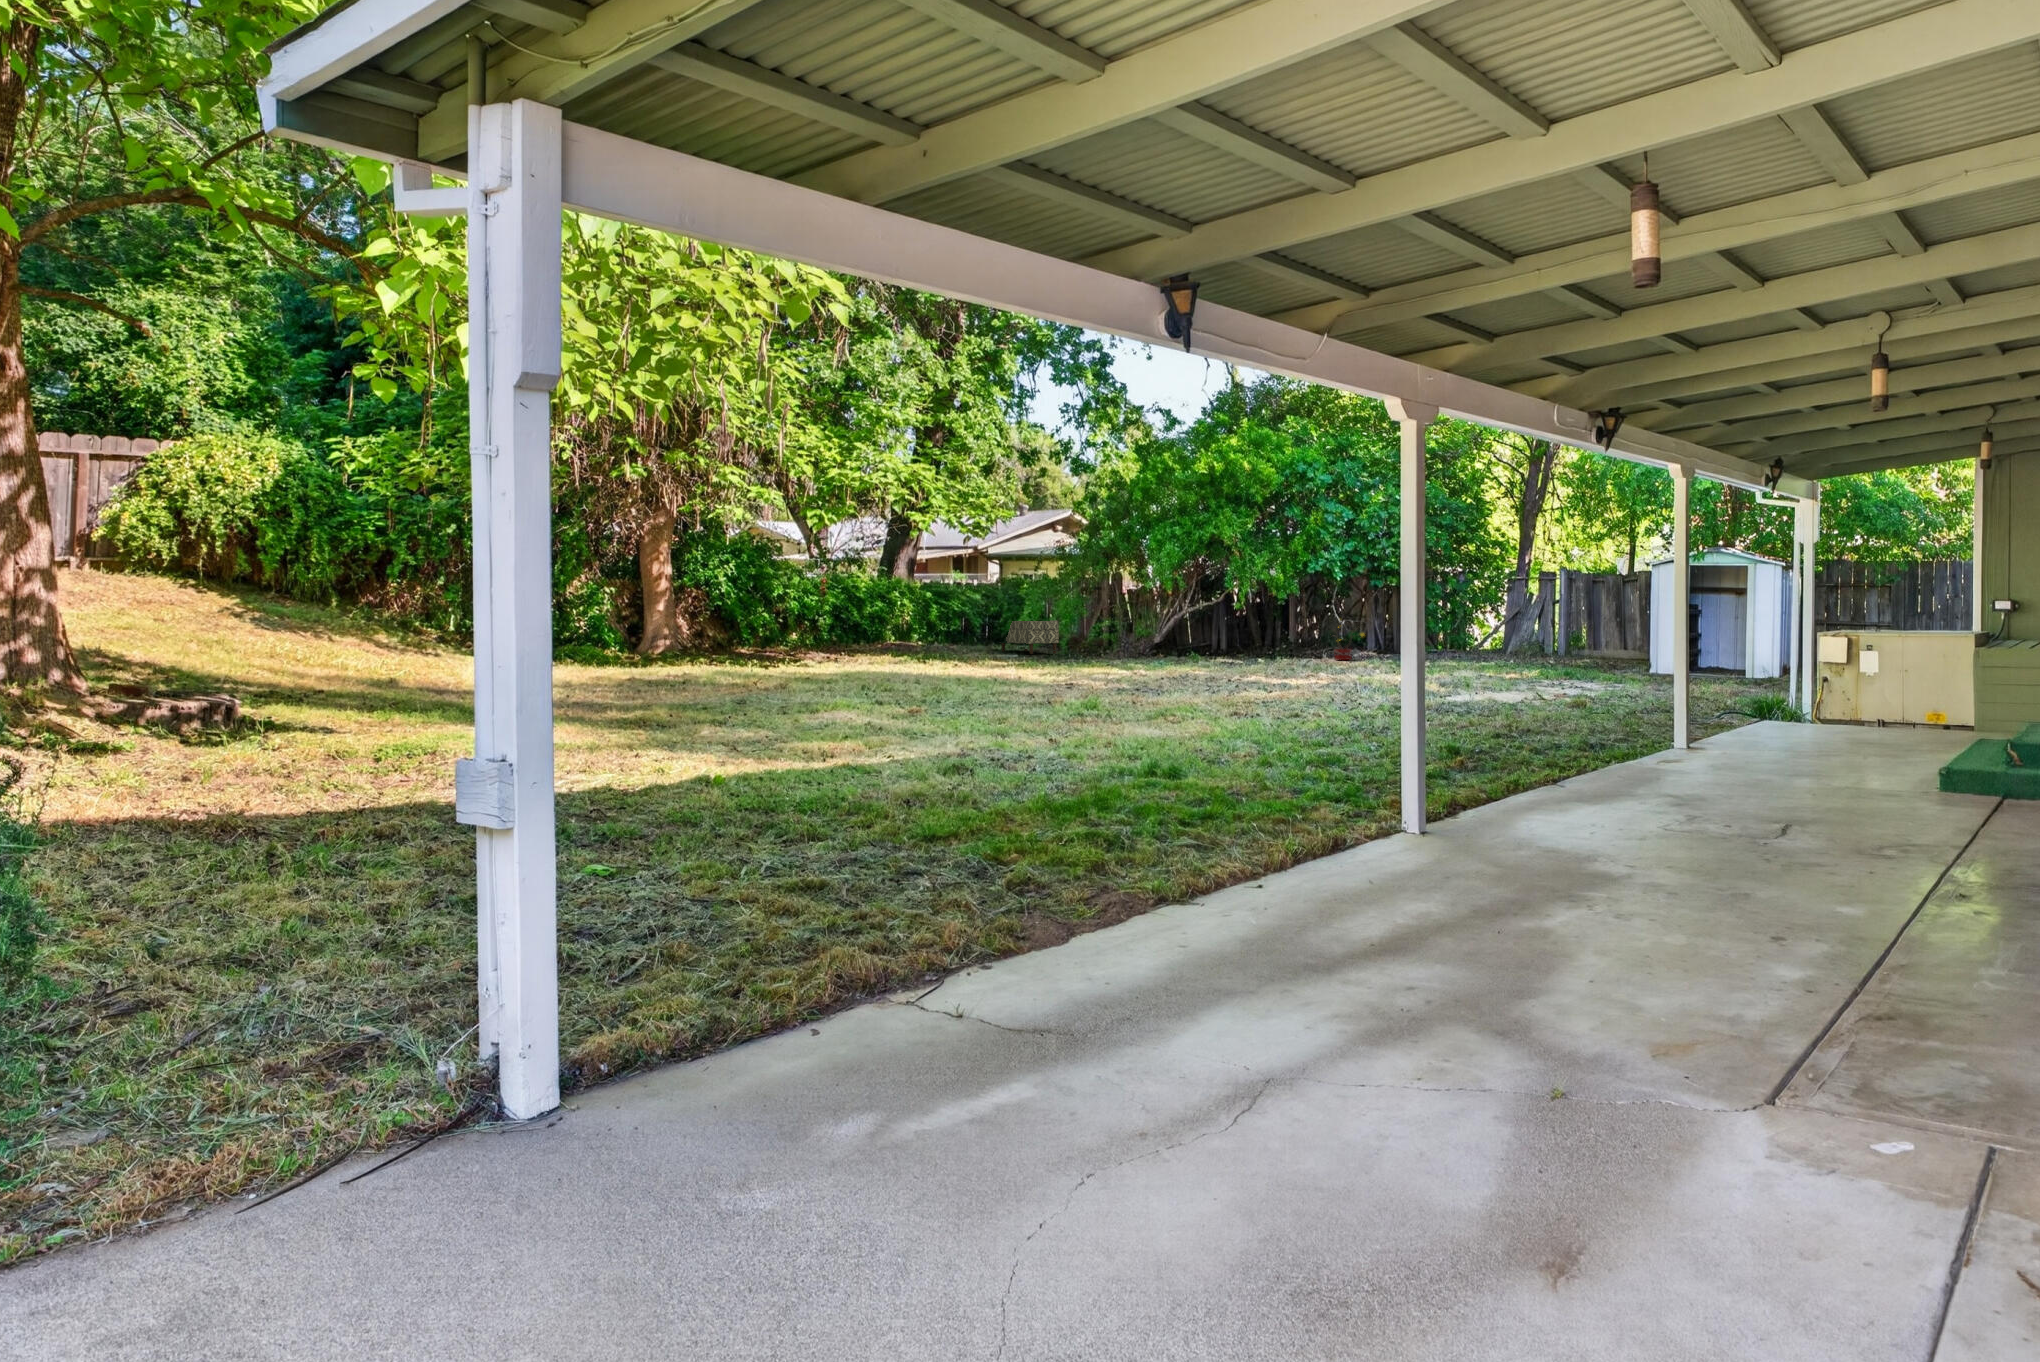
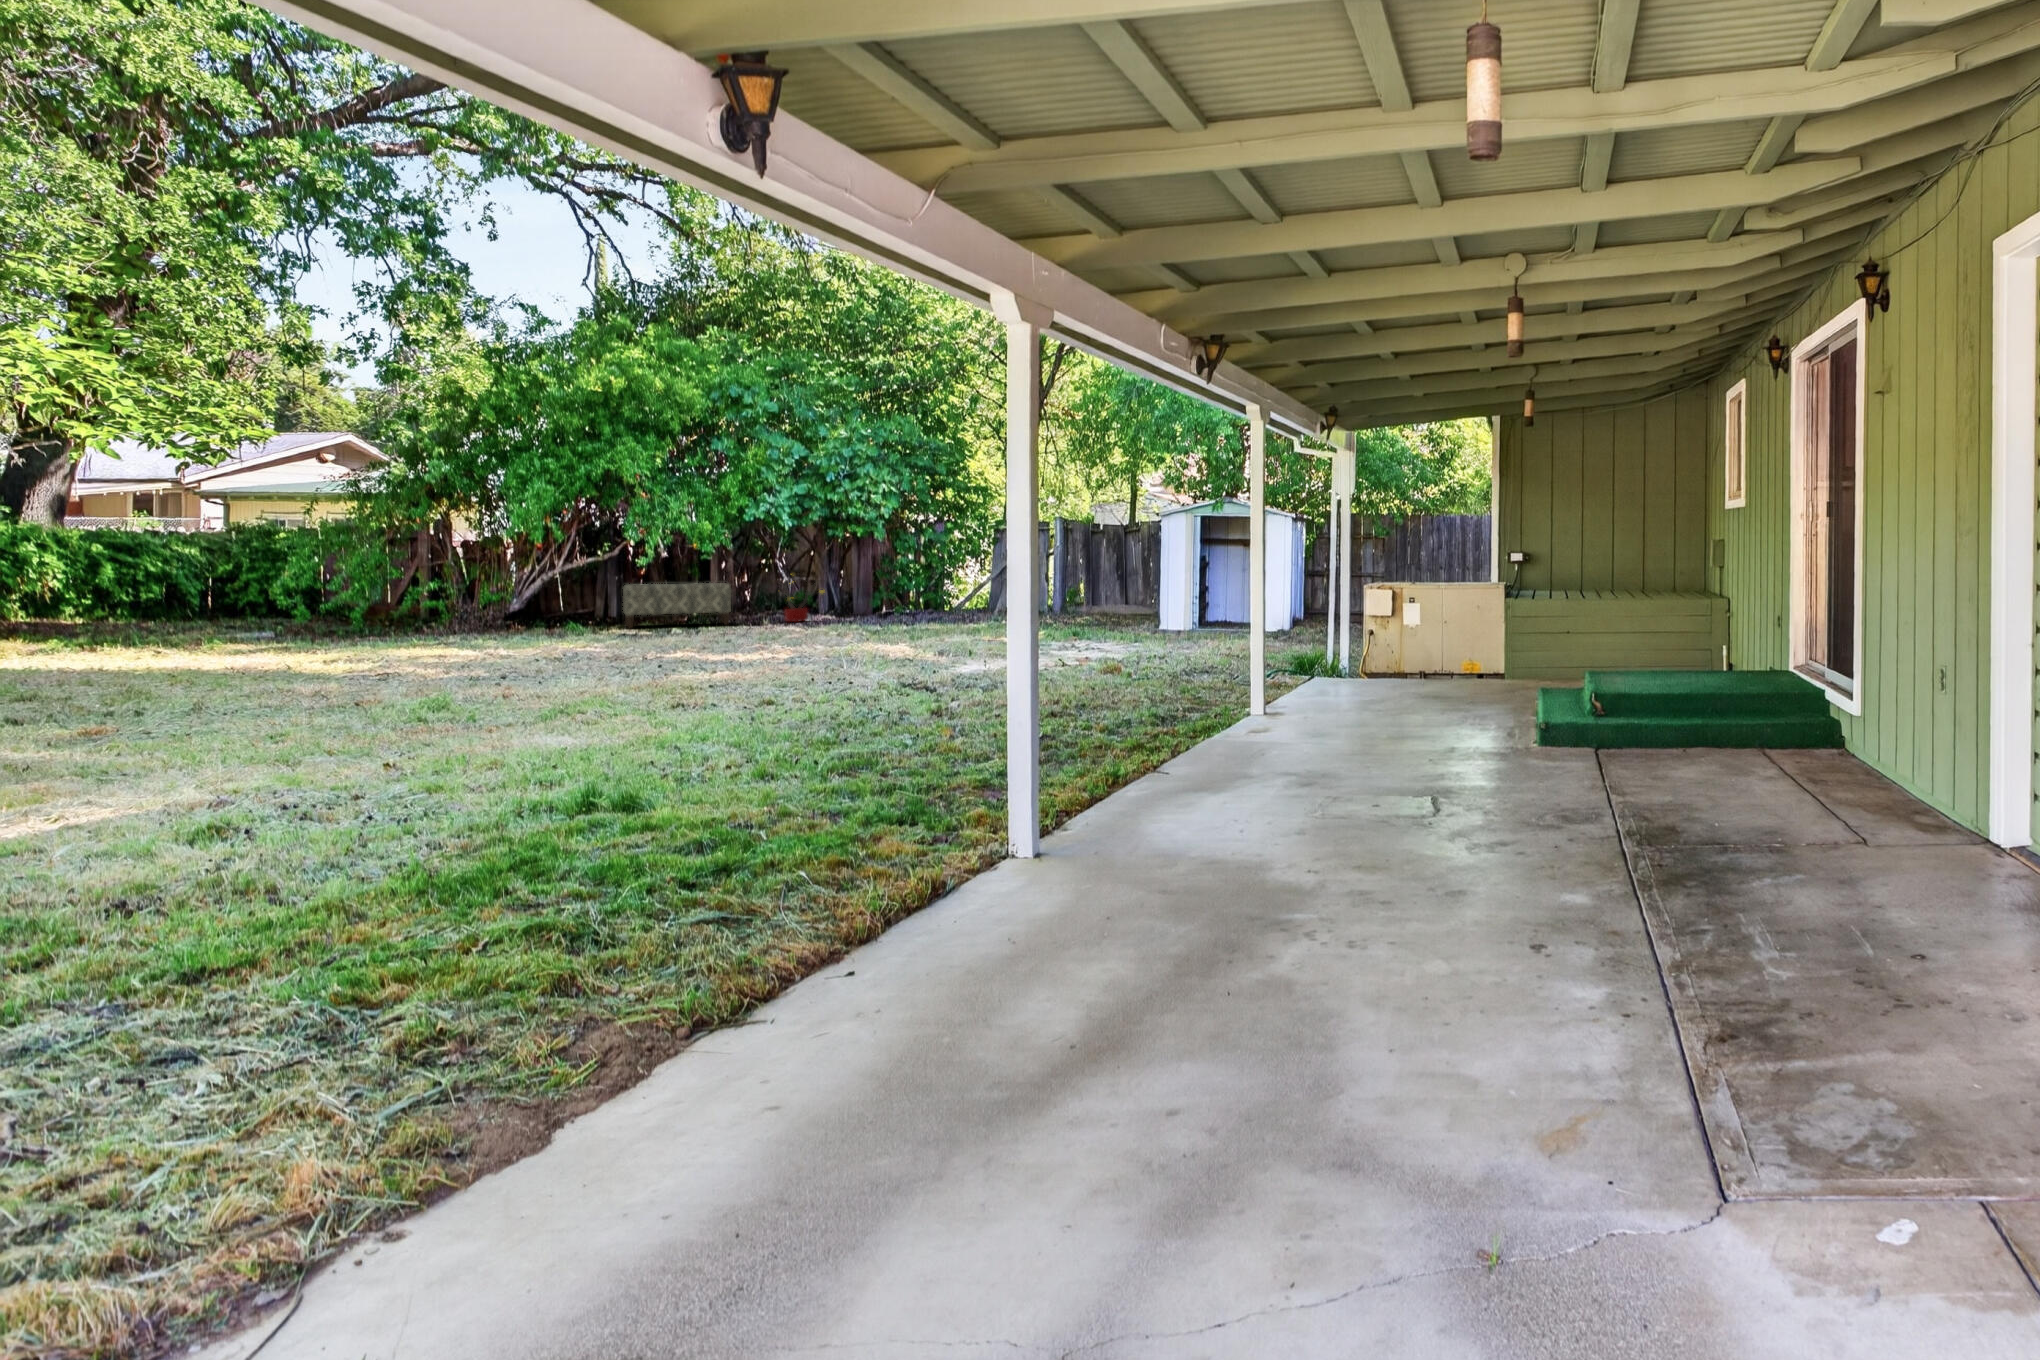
bench: present [1001,620,1059,654] -> present [623,583,731,628]

